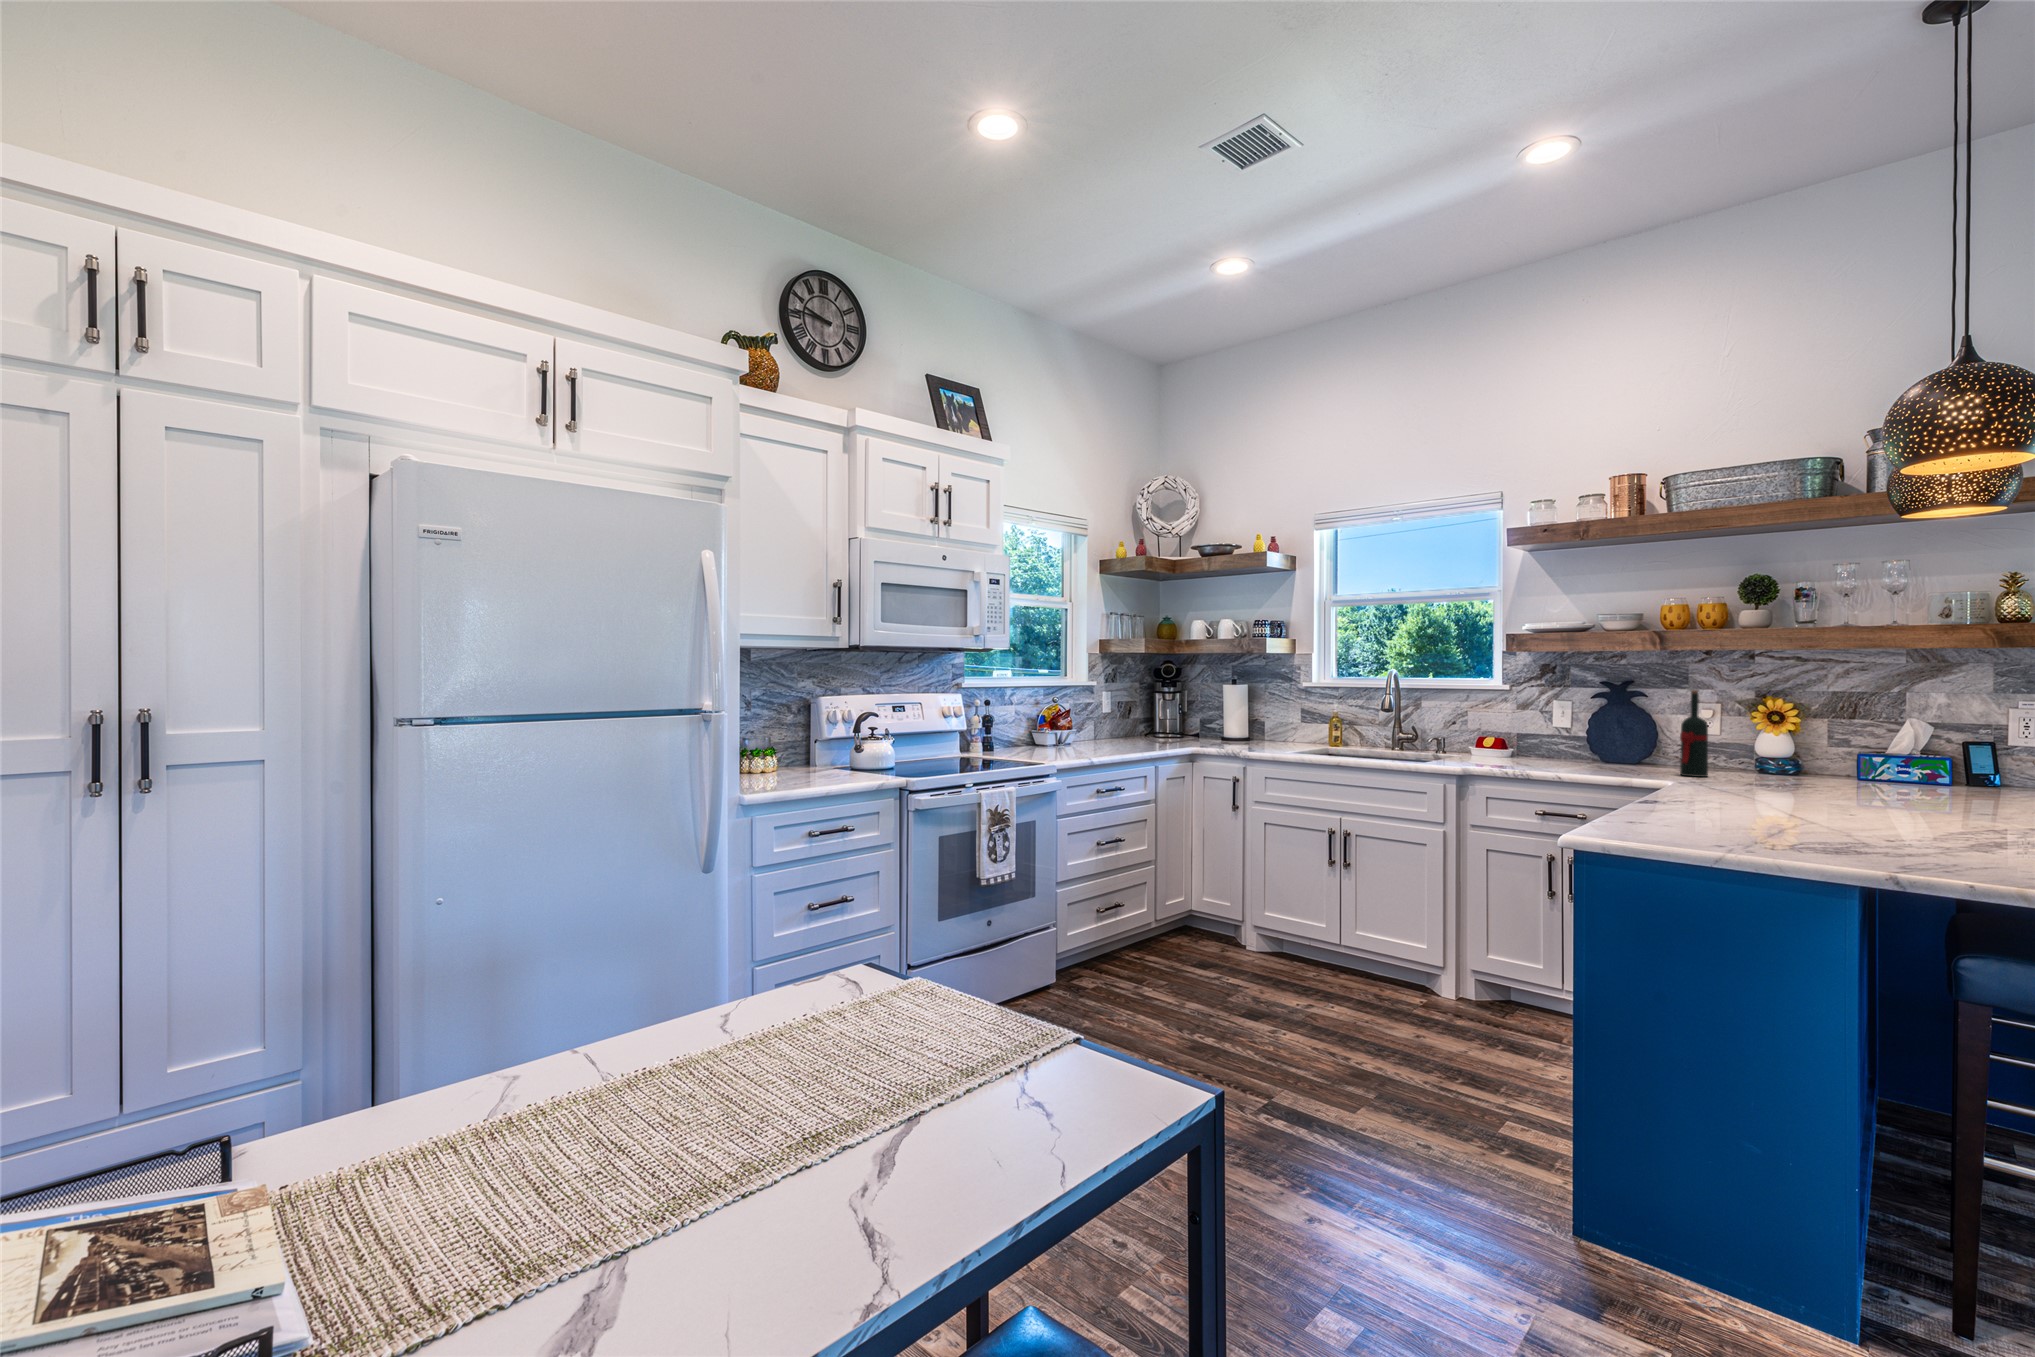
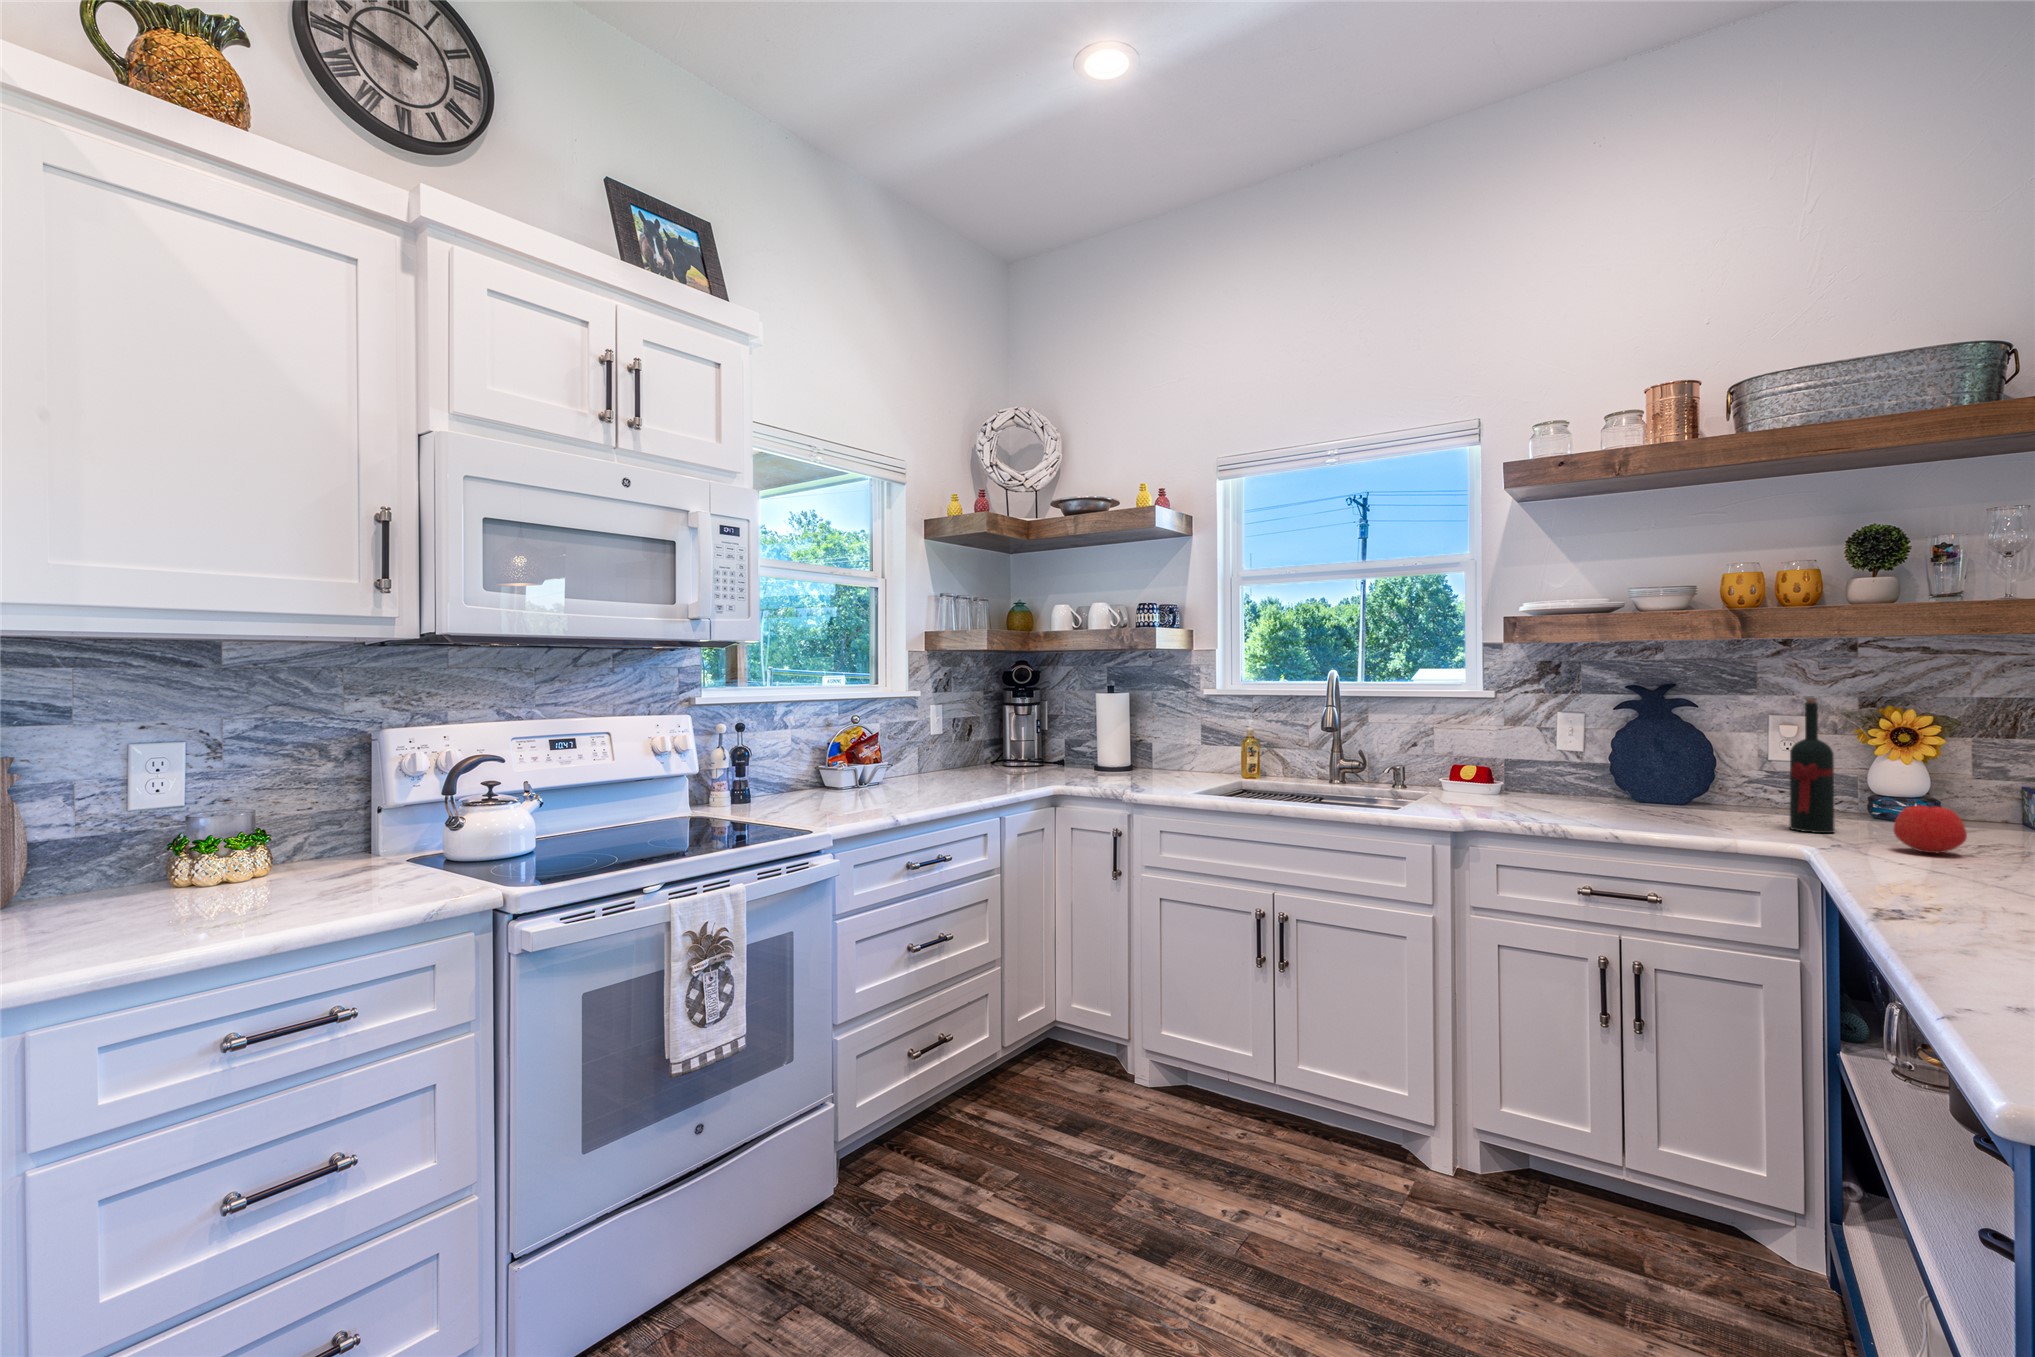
apple: none [1722,753,1763,785] -> present [1893,803,1967,853]

